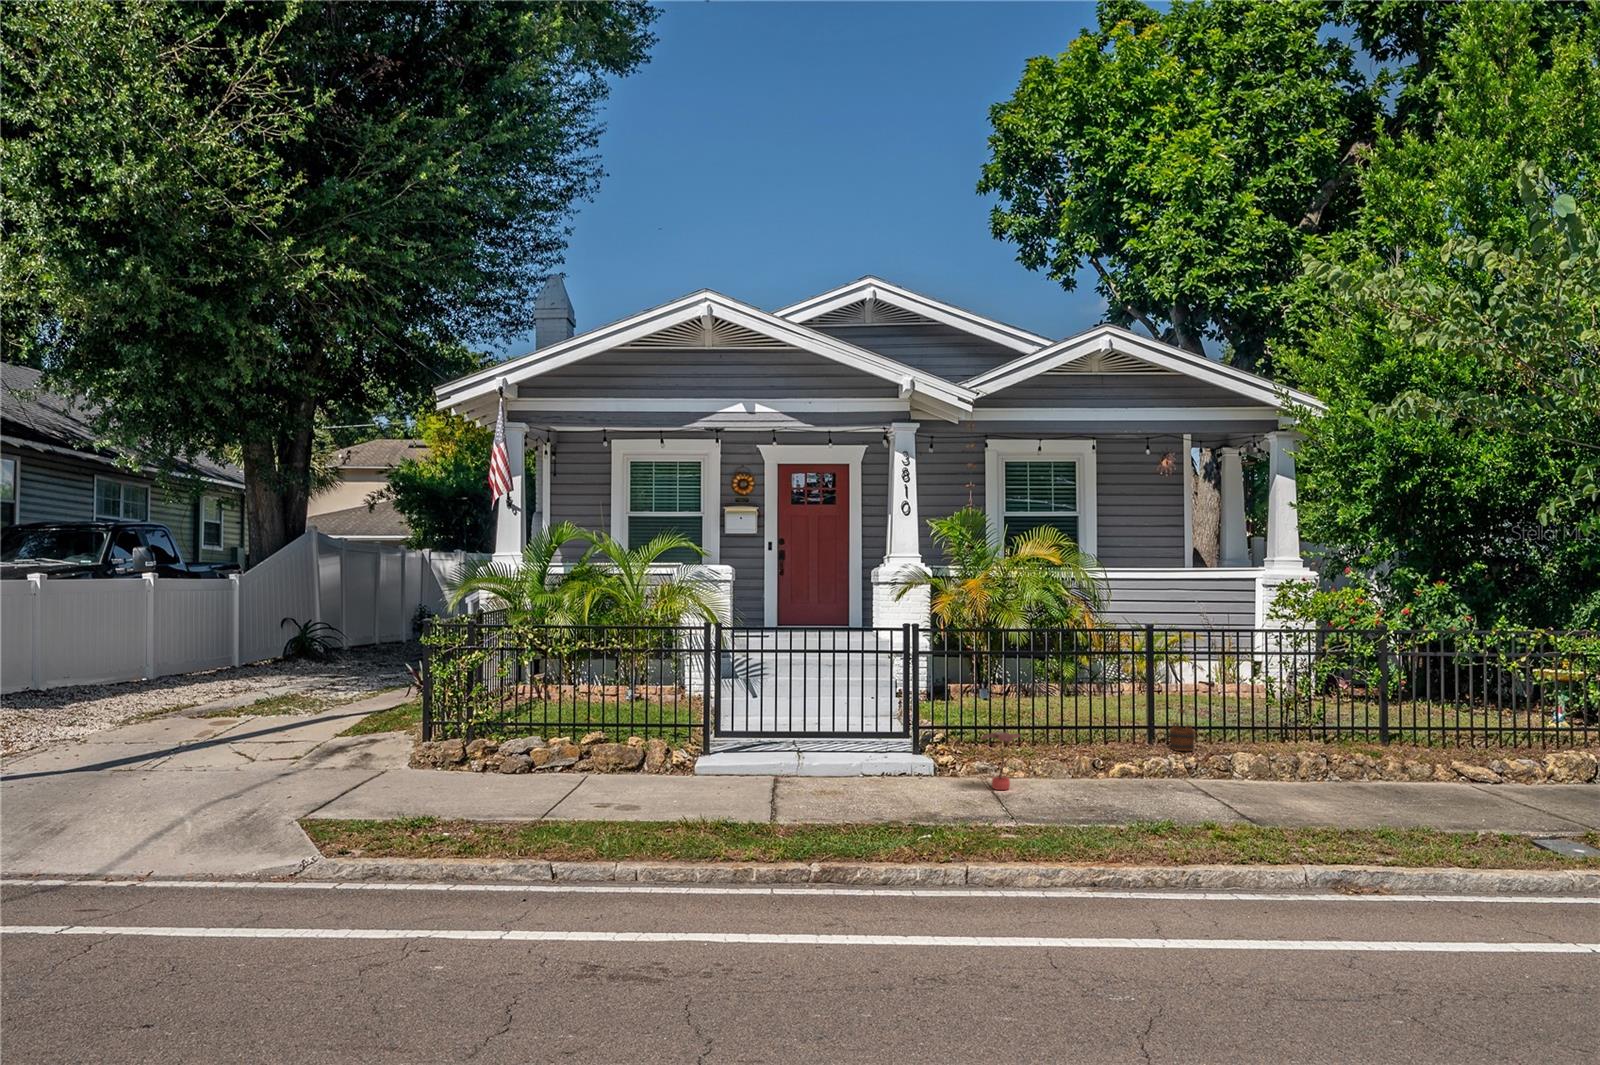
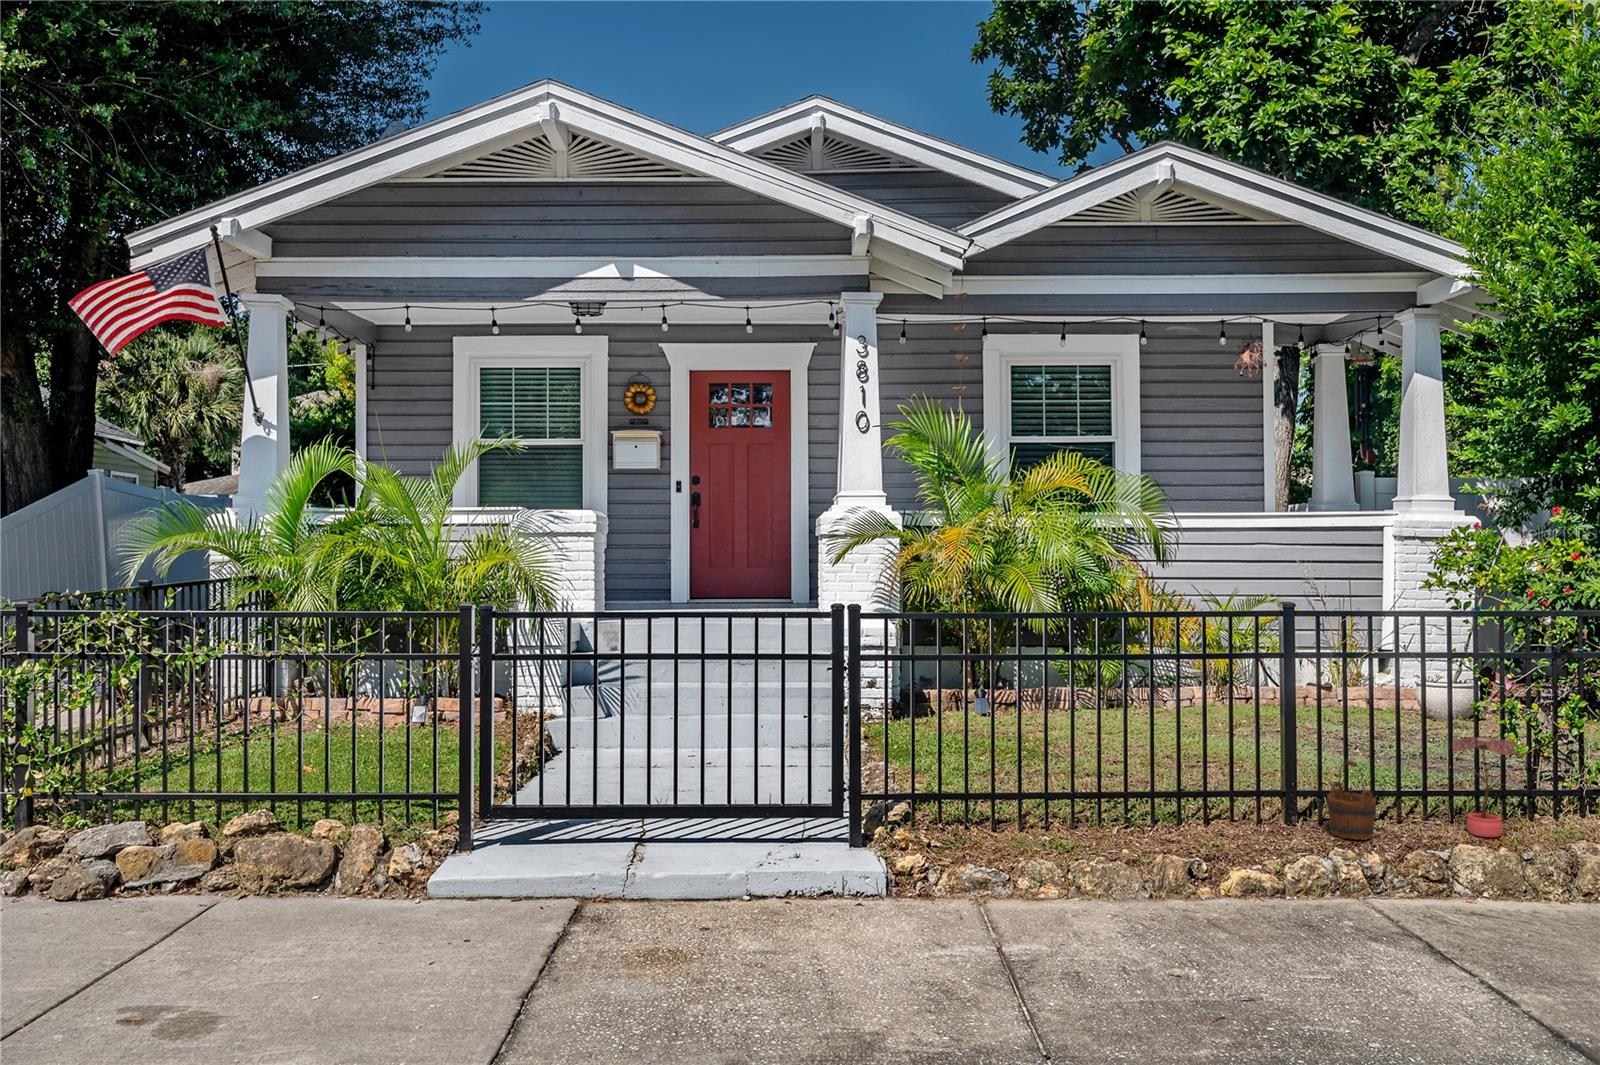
potted plant: present [981,732,1020,790] -> present [1452,737,1517,837]

